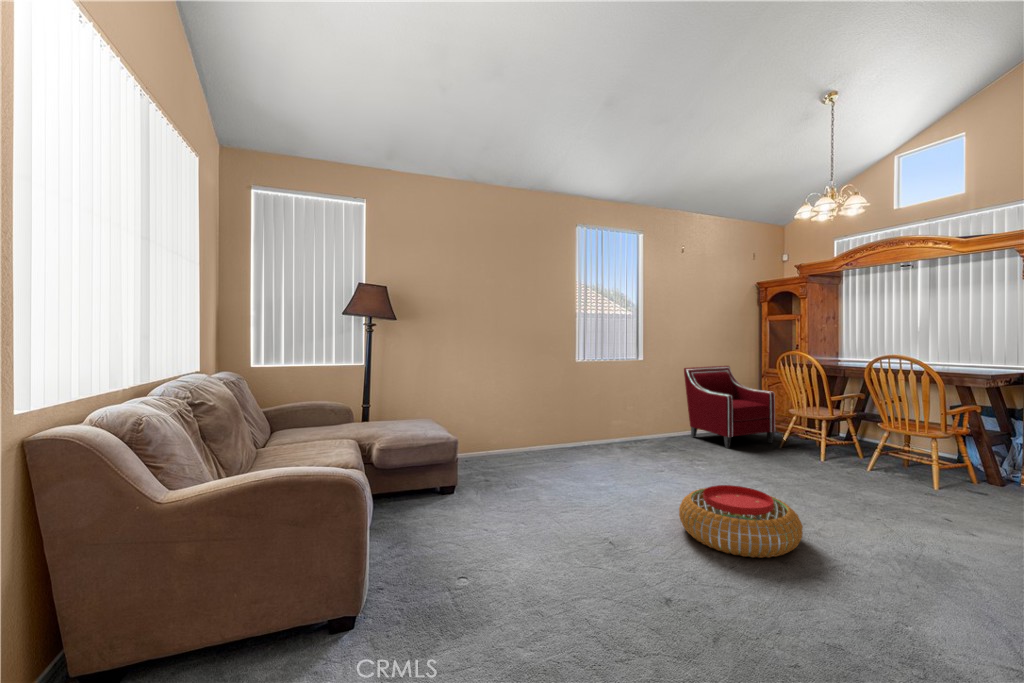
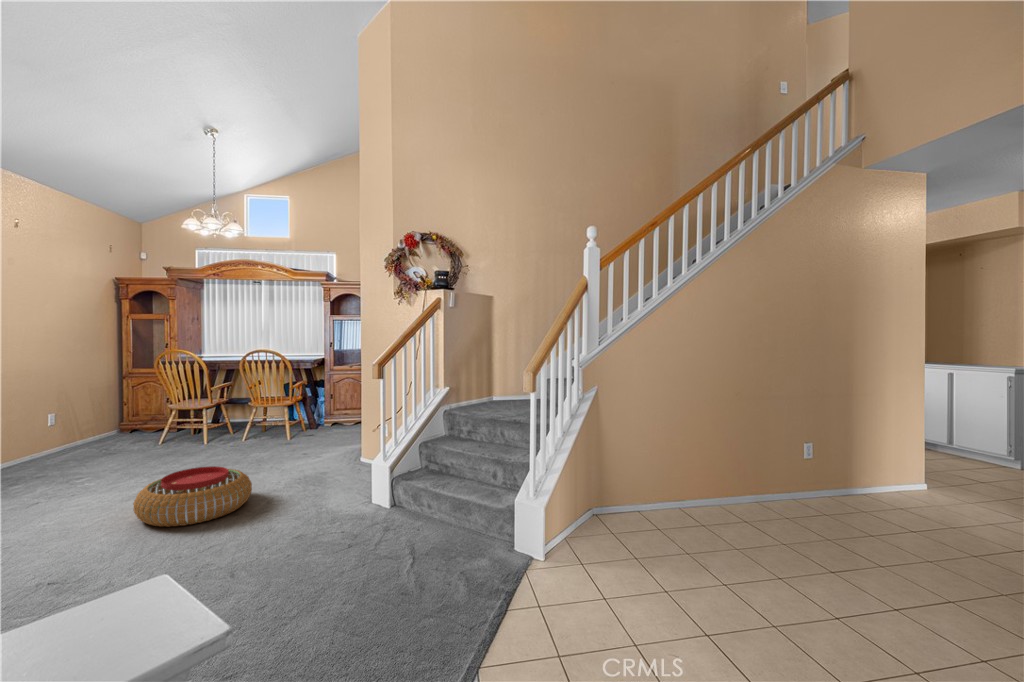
armchair: present [684,366,775,448] -> none [32,369,155,458]

